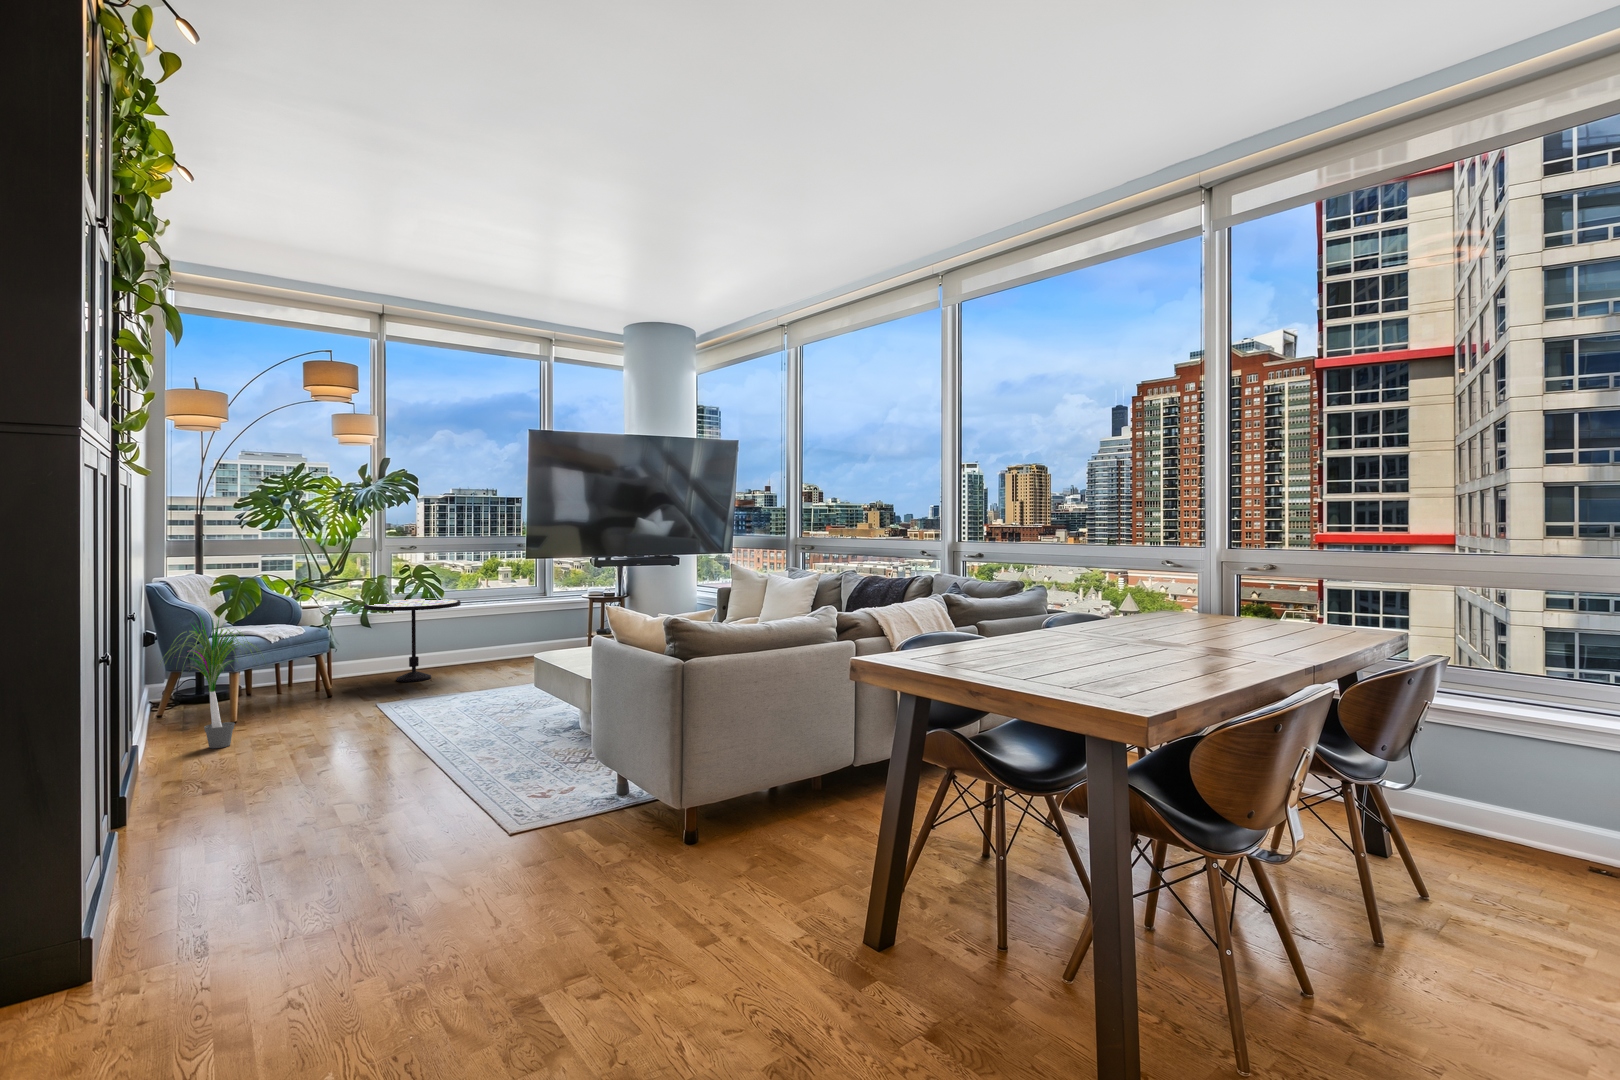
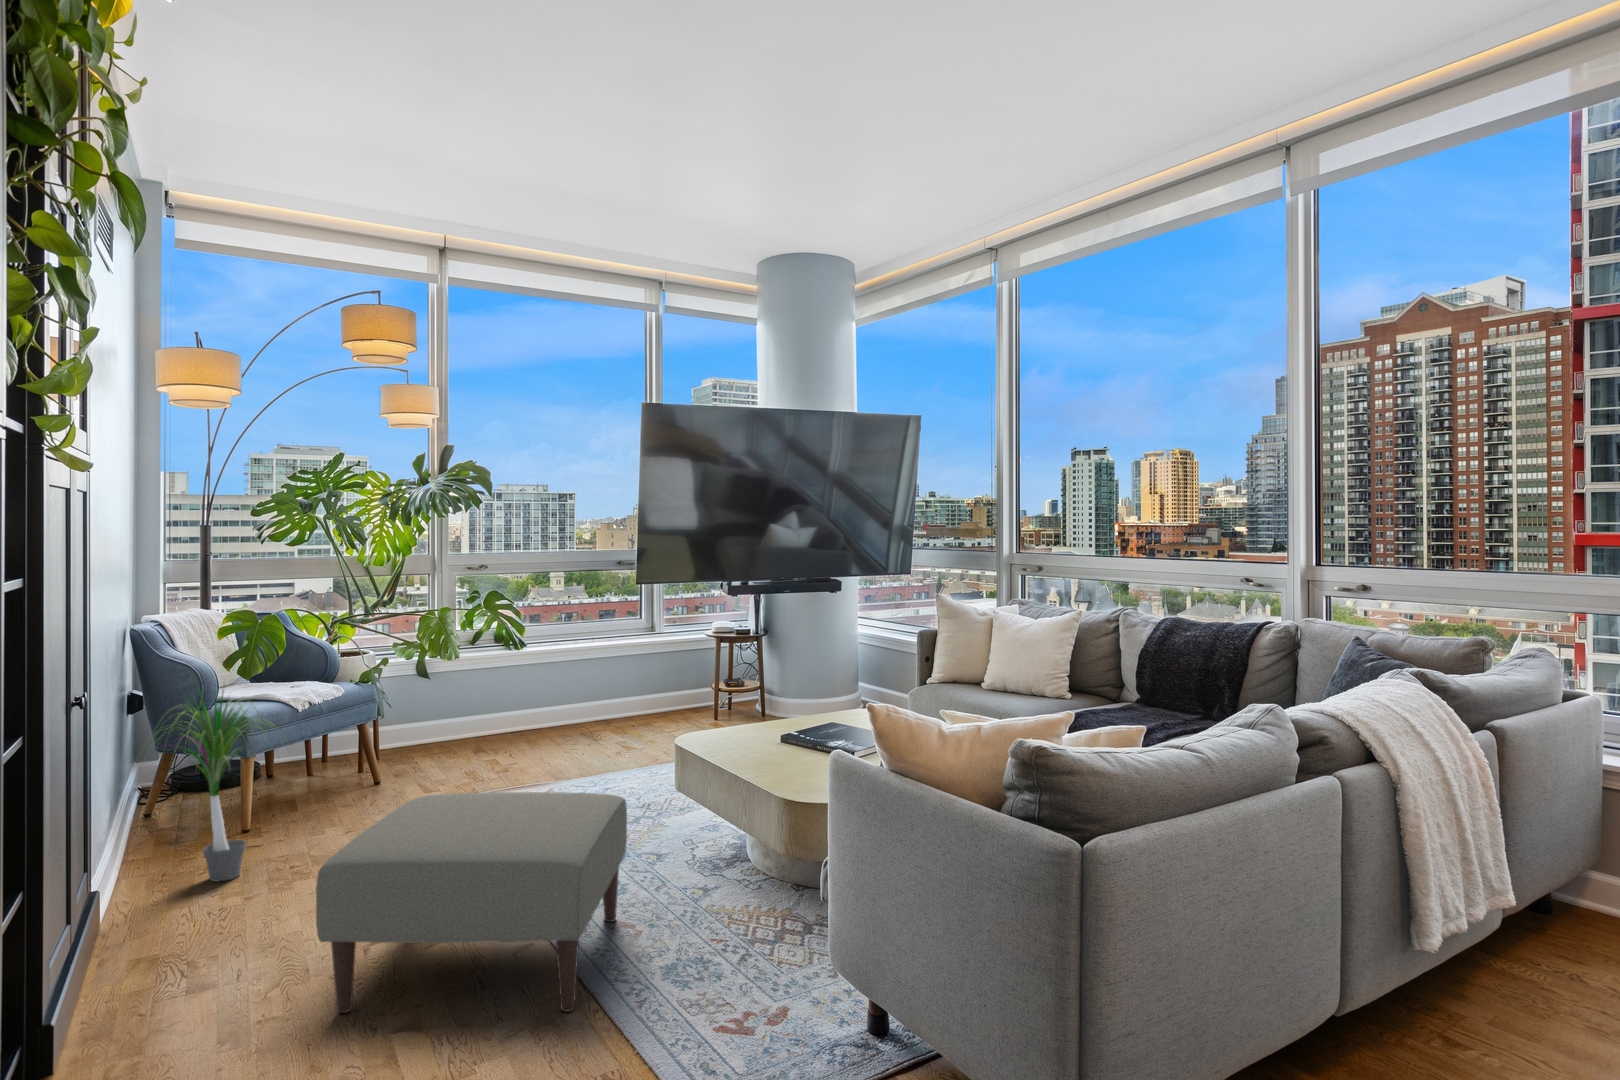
side table: present [364,599,461,682] -> none [422,638,549,756]
ottoman: none [284,680,491,801] -> present [316,792,627,1013]

